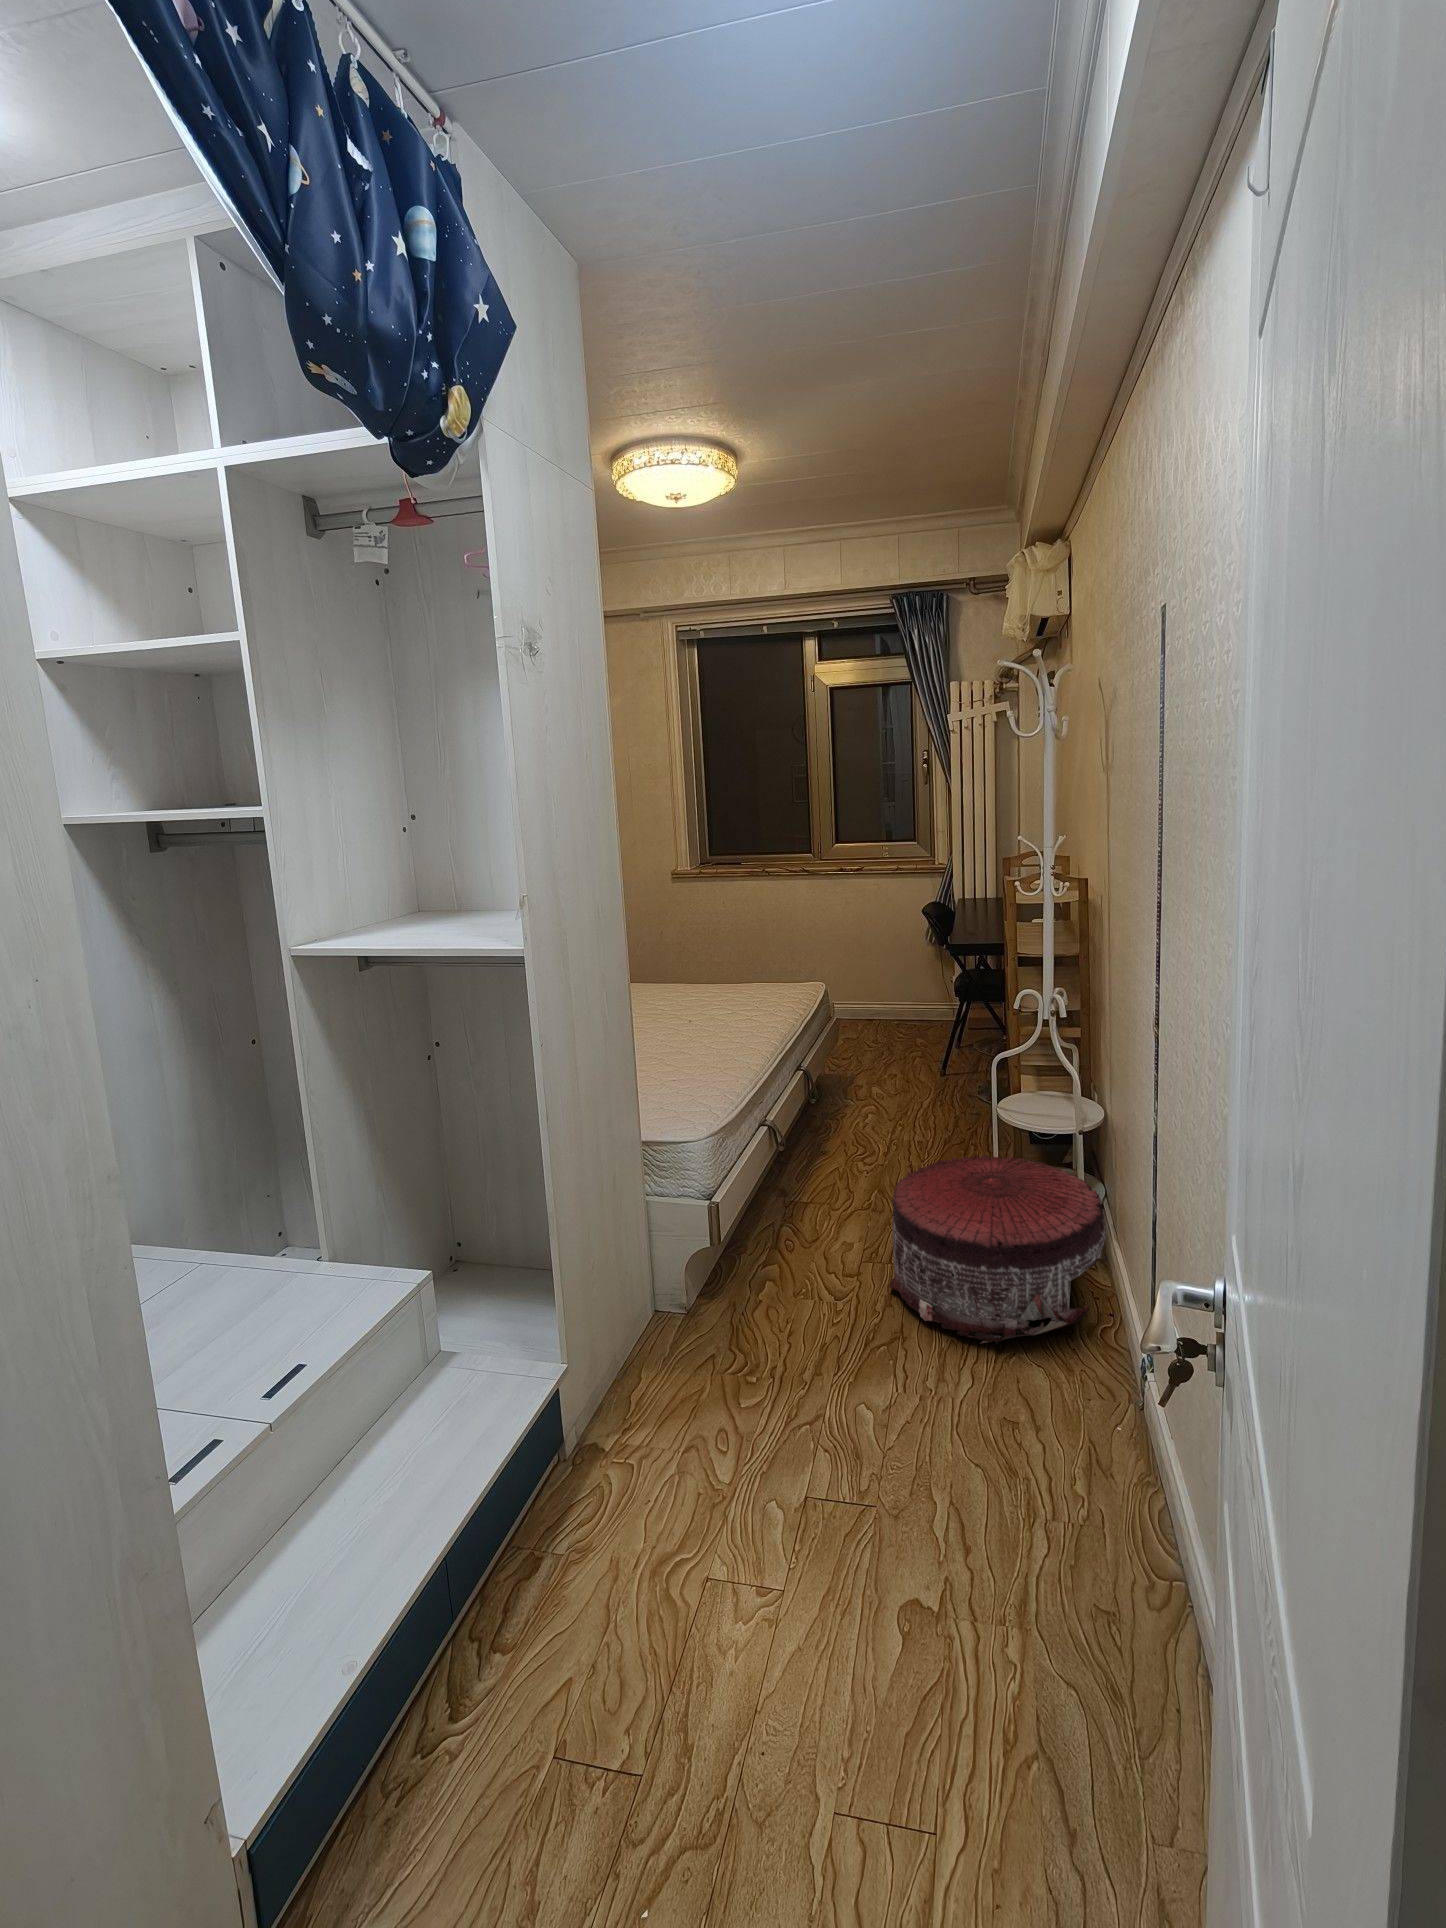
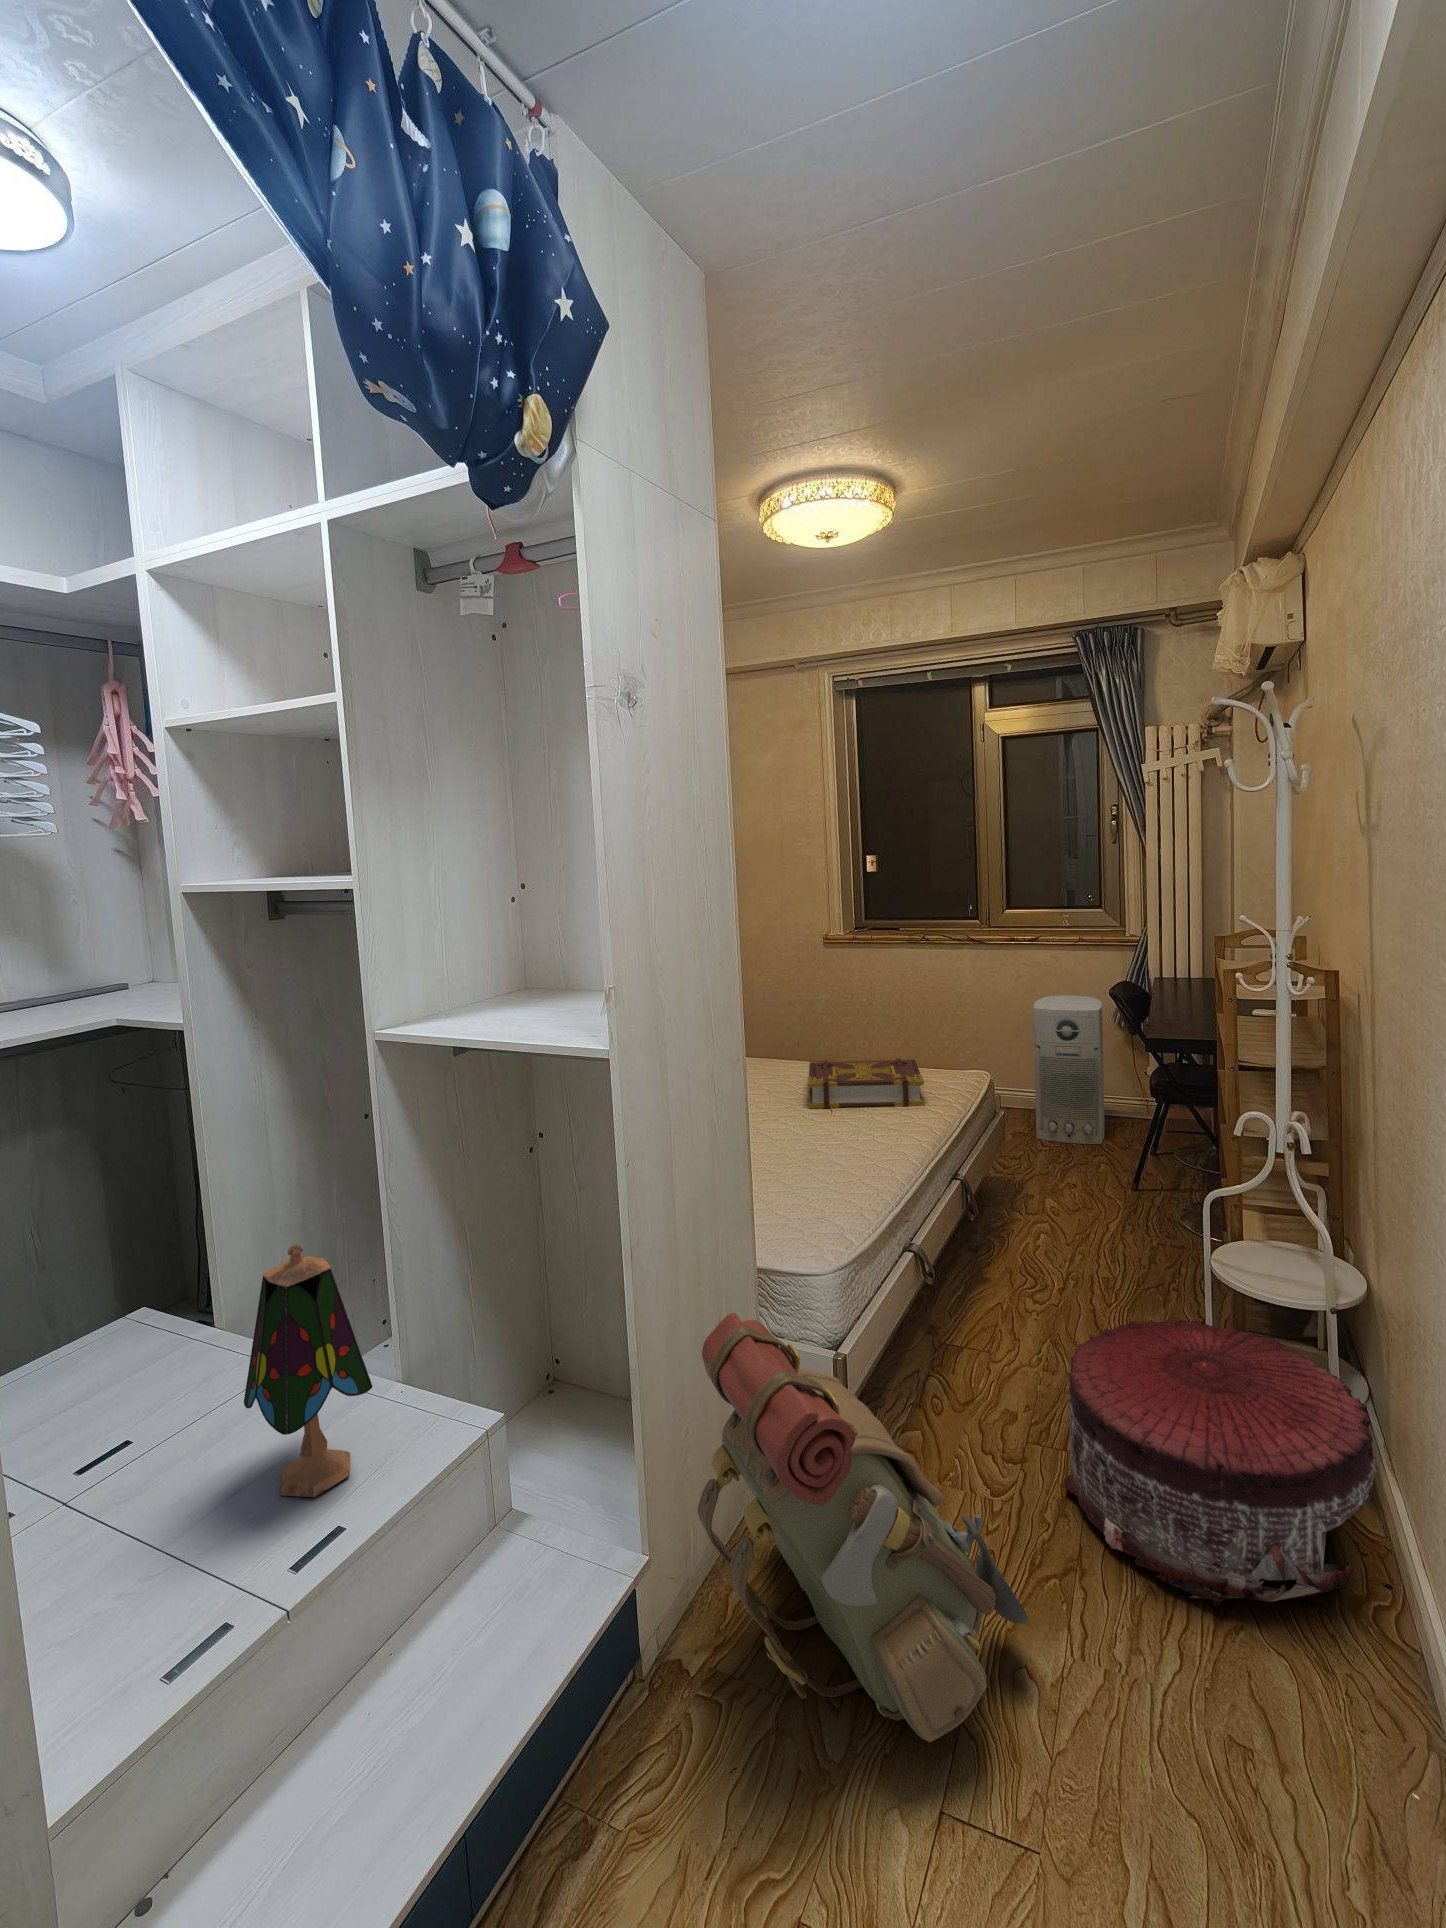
air purifier: none [859,918,918,1044] -> present [1034,995,1105,1144]
book: none [667,975,771,1021] -> present [807,1058,925,1109]
table lamp: none [200,1129,321,1345] -> present [244,1245,373,1497]
backpack: none [605,1164,866,1453] -> present [698,1313,1029,1742]

